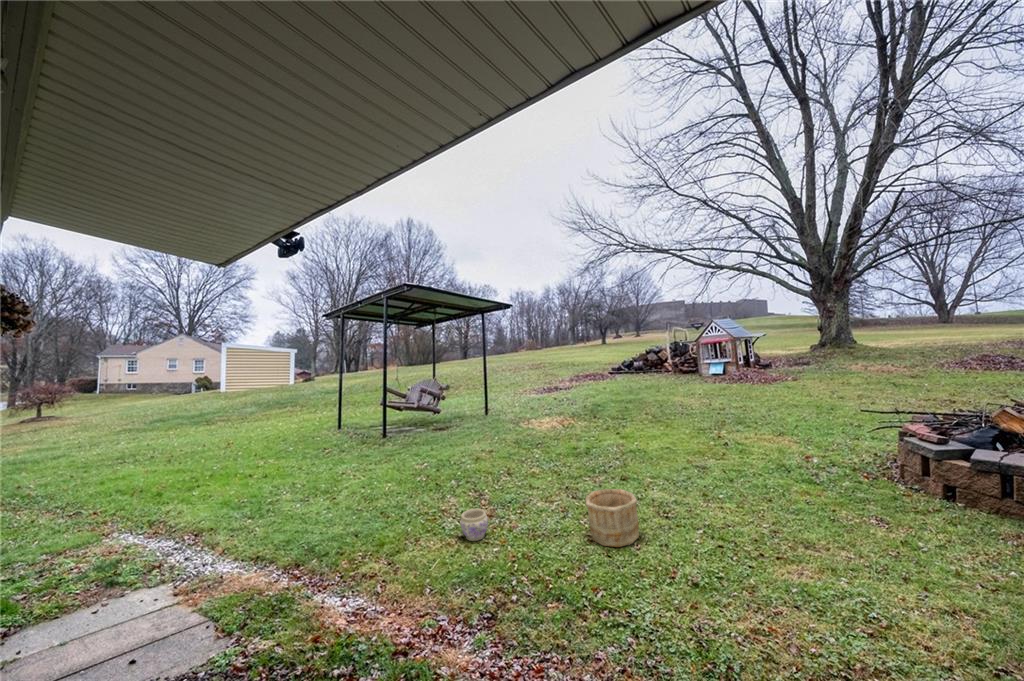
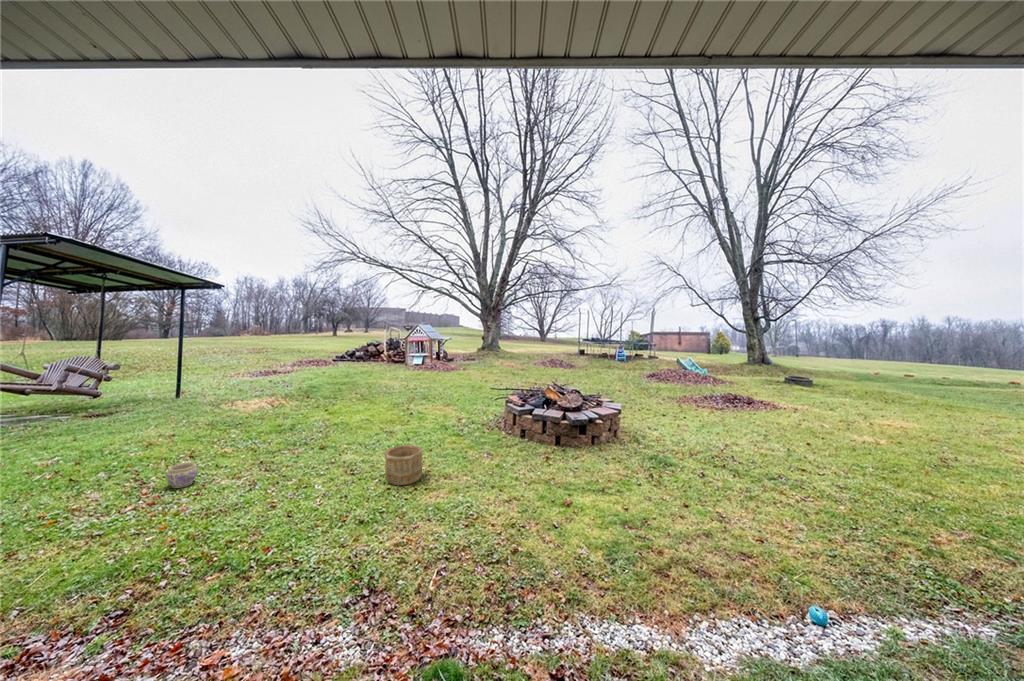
wooden bucket: present [585,489,639,547] -> present [384,445,423,485]

